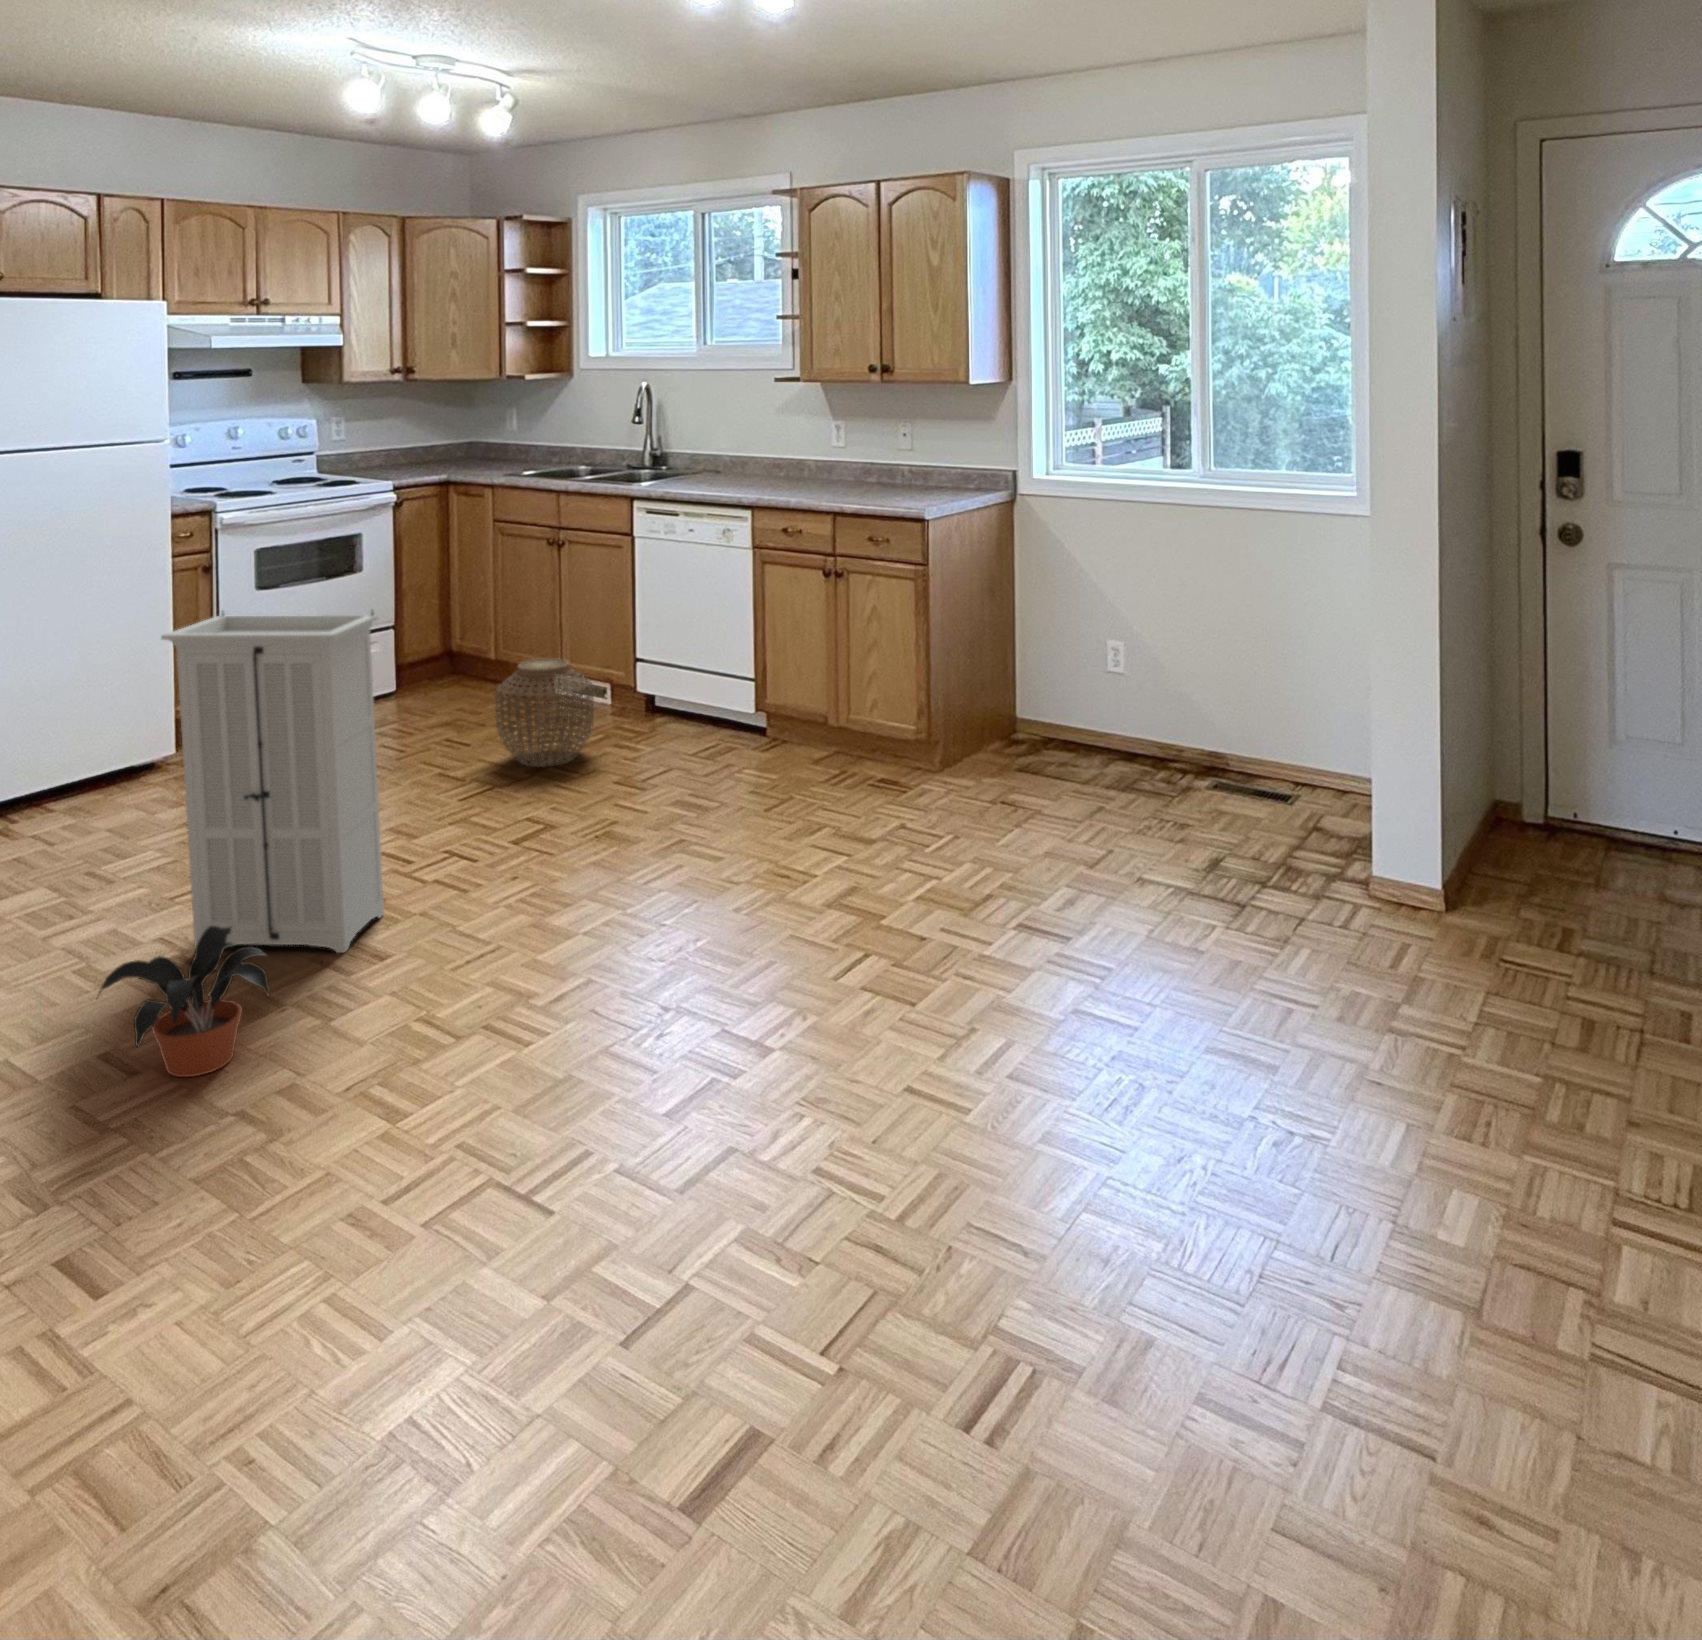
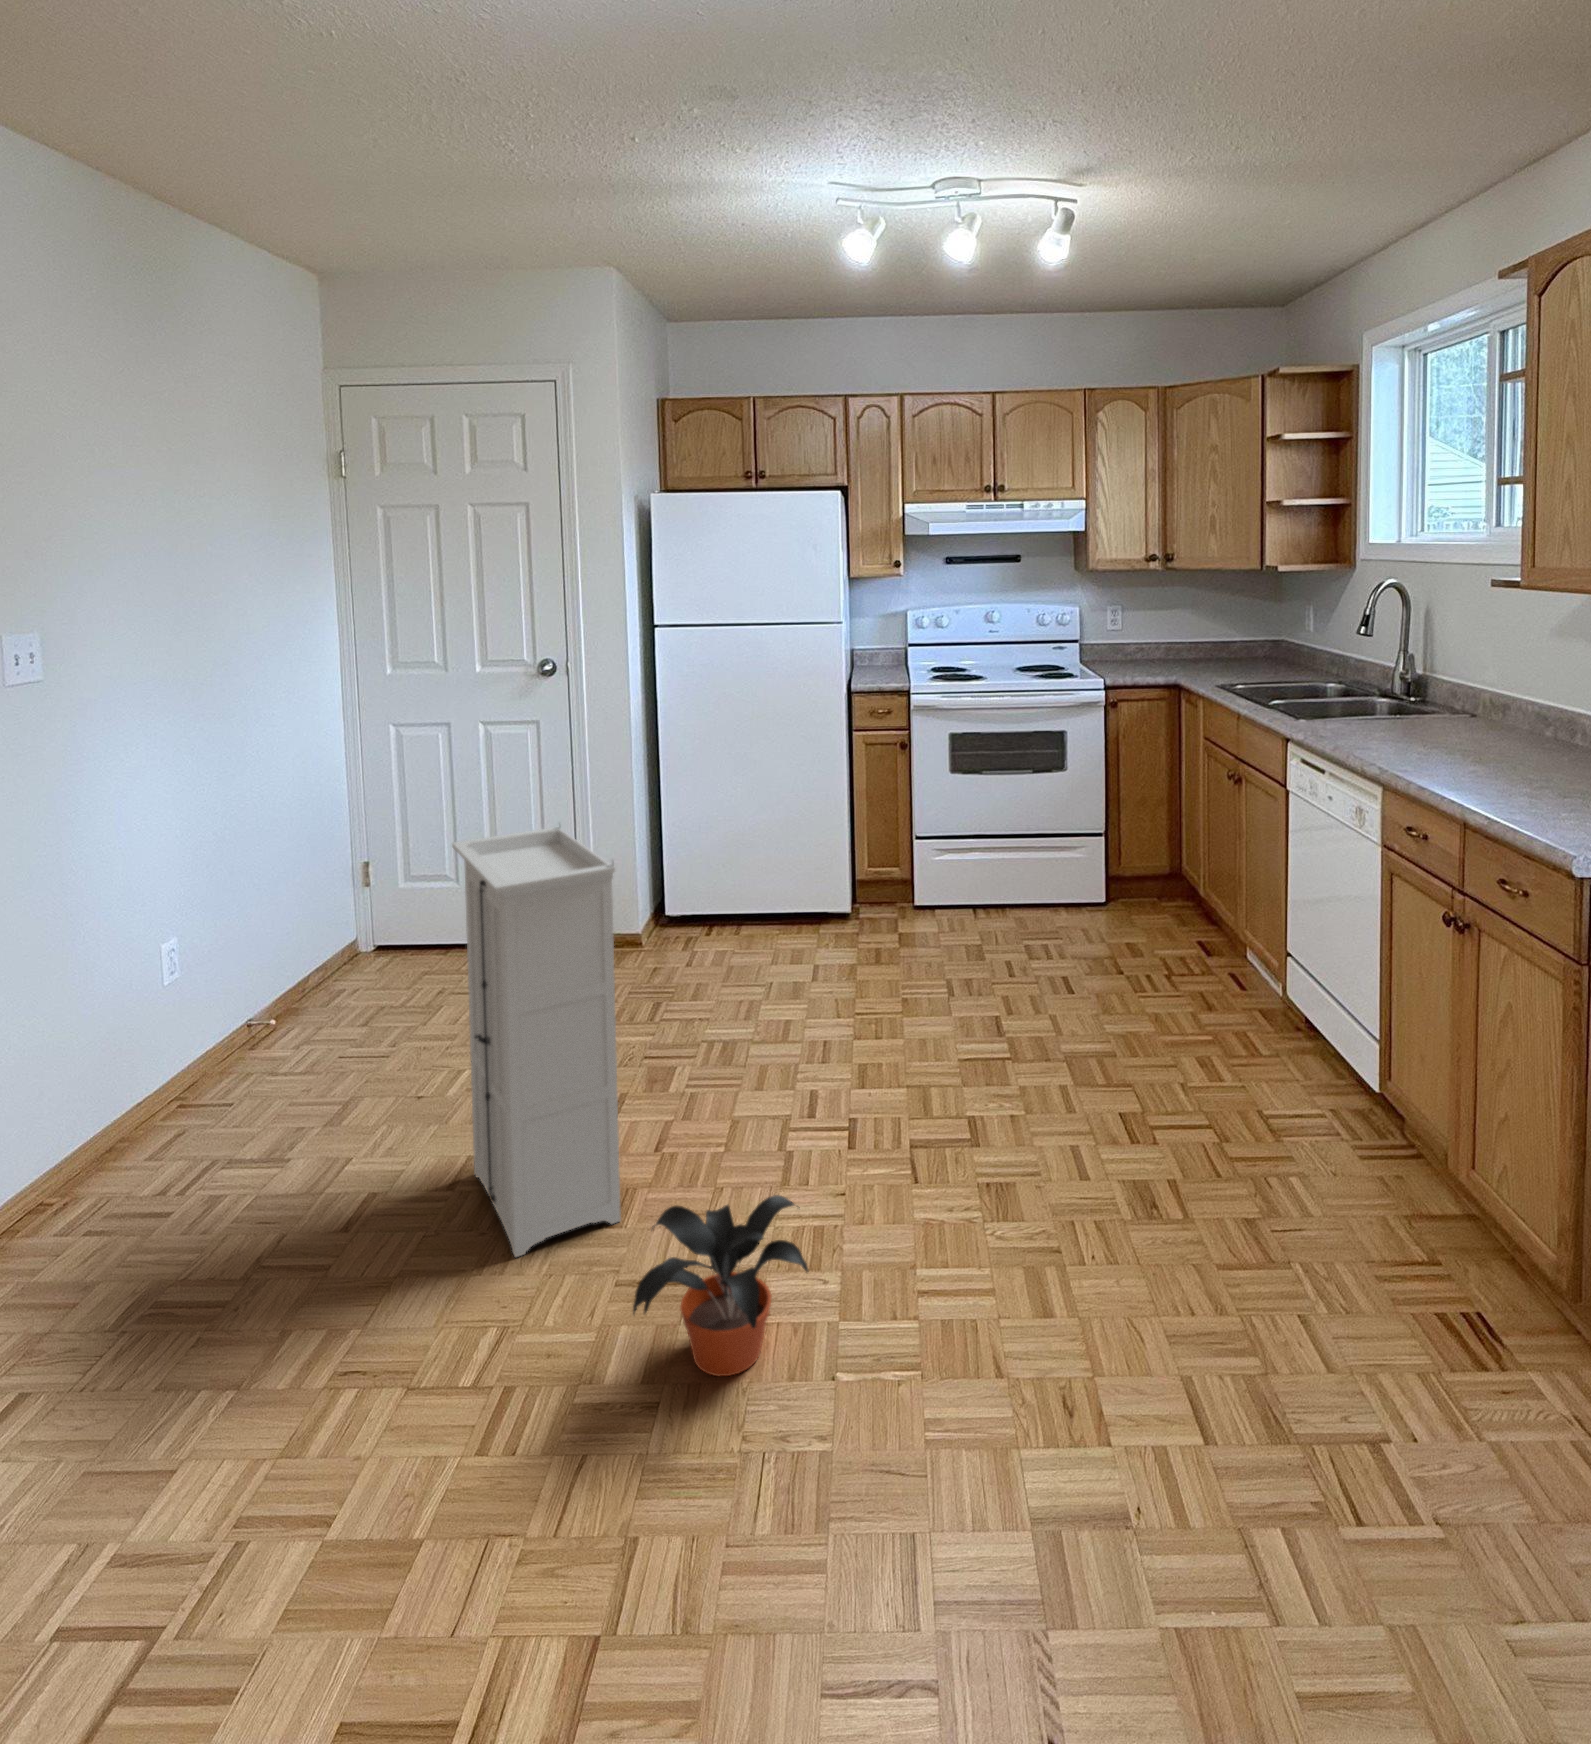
woven basket: present [495,658,594,766] -> none [1028,927,1151,1076]
potted plant: present [99,926,270,1077] -> present [633,1195,808,1376]

